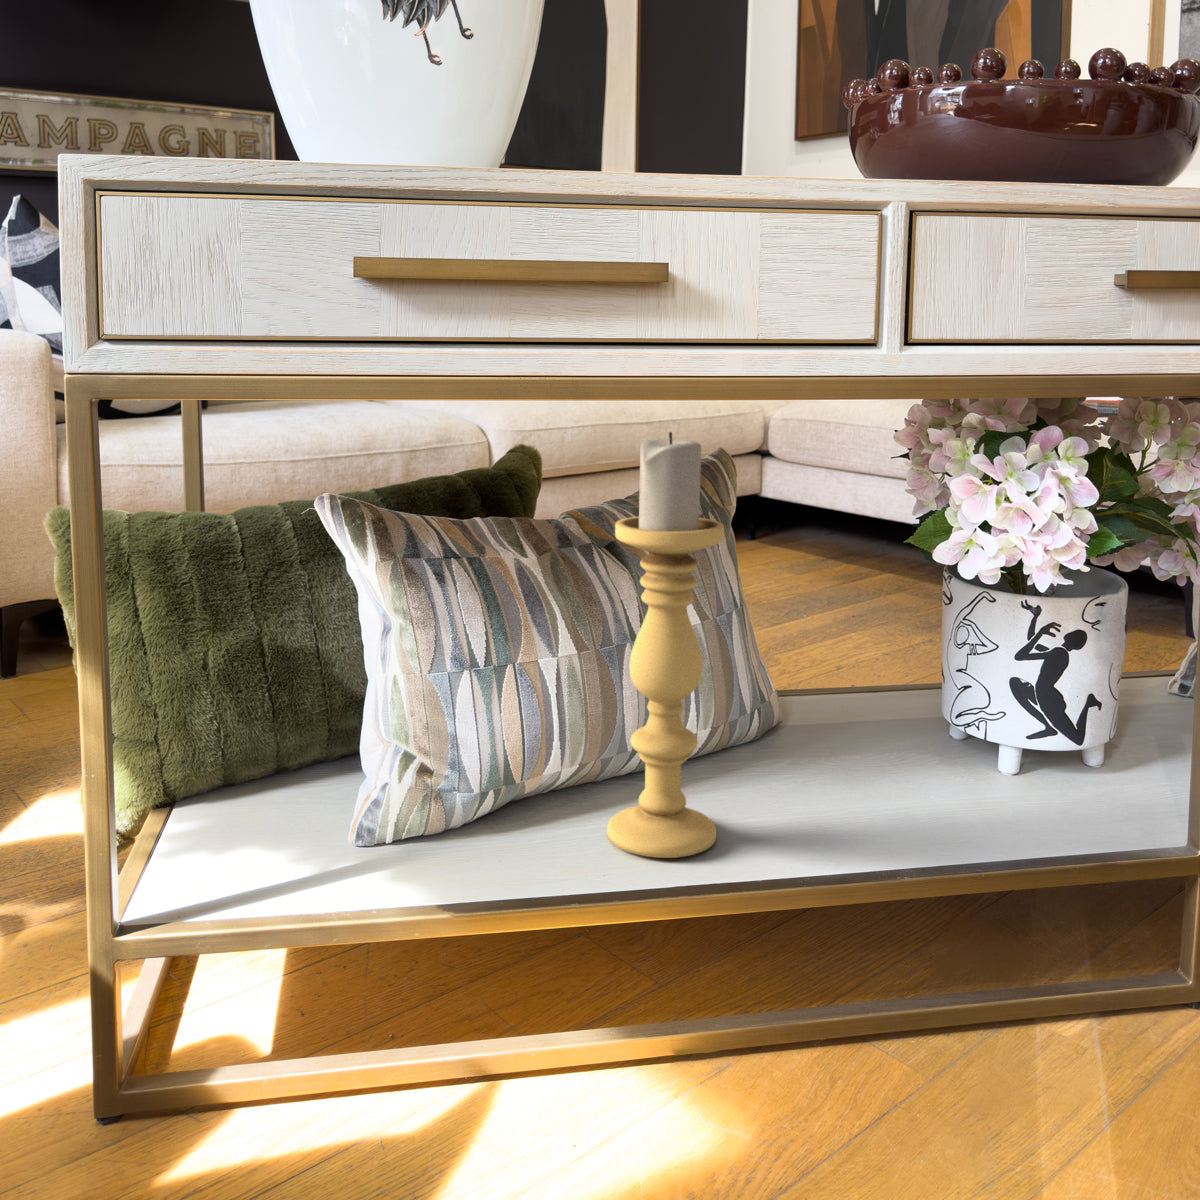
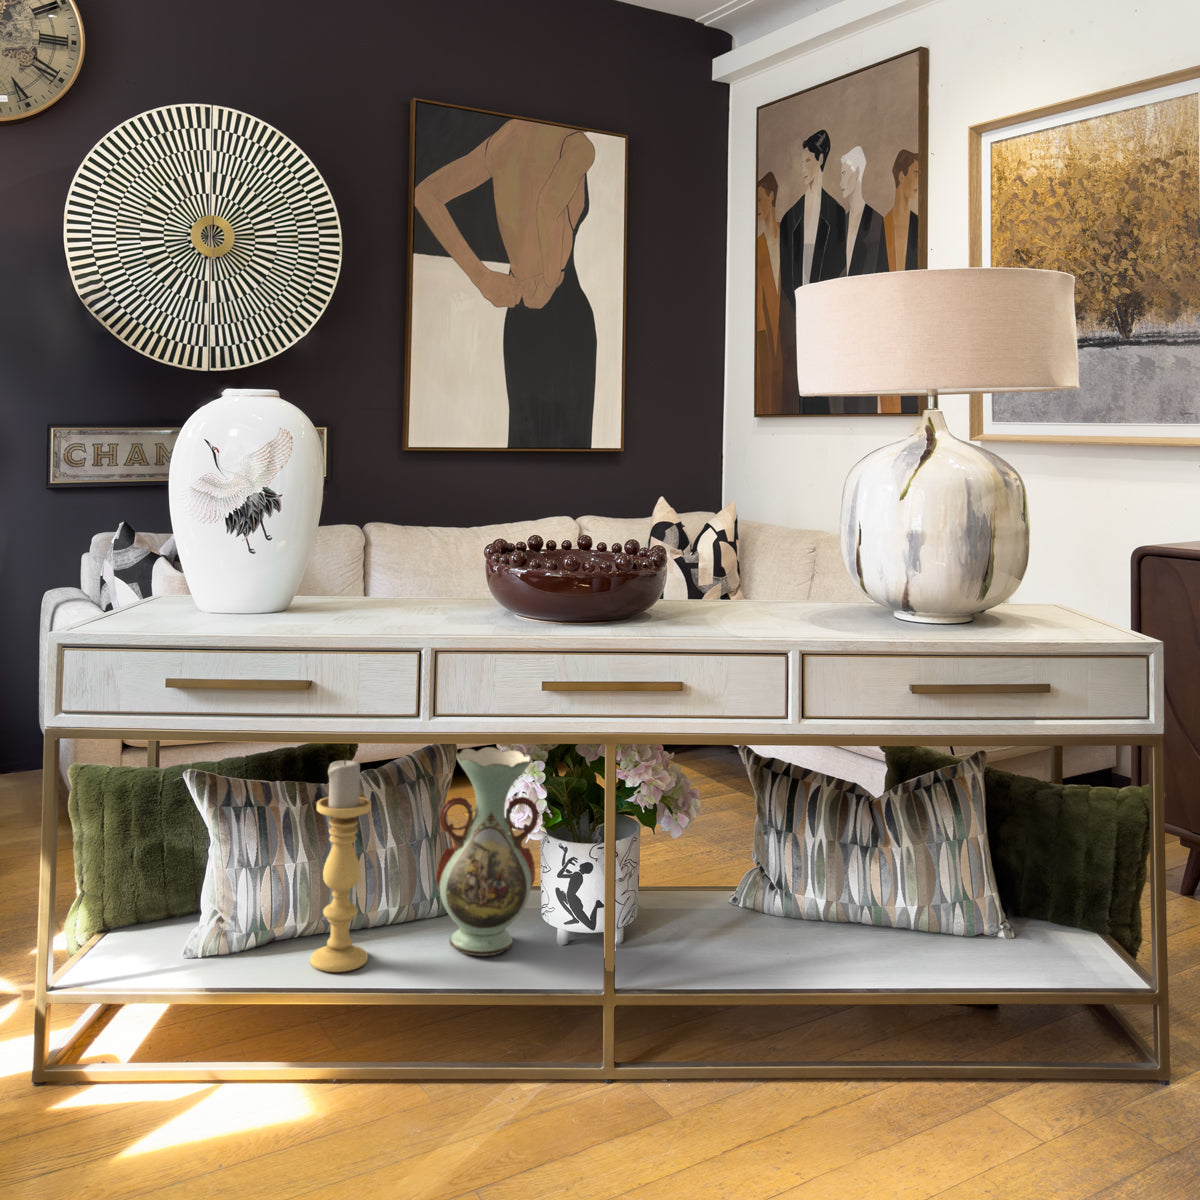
decorative vase: none [812,422,1000,807] -> present [436,747,538,956]

